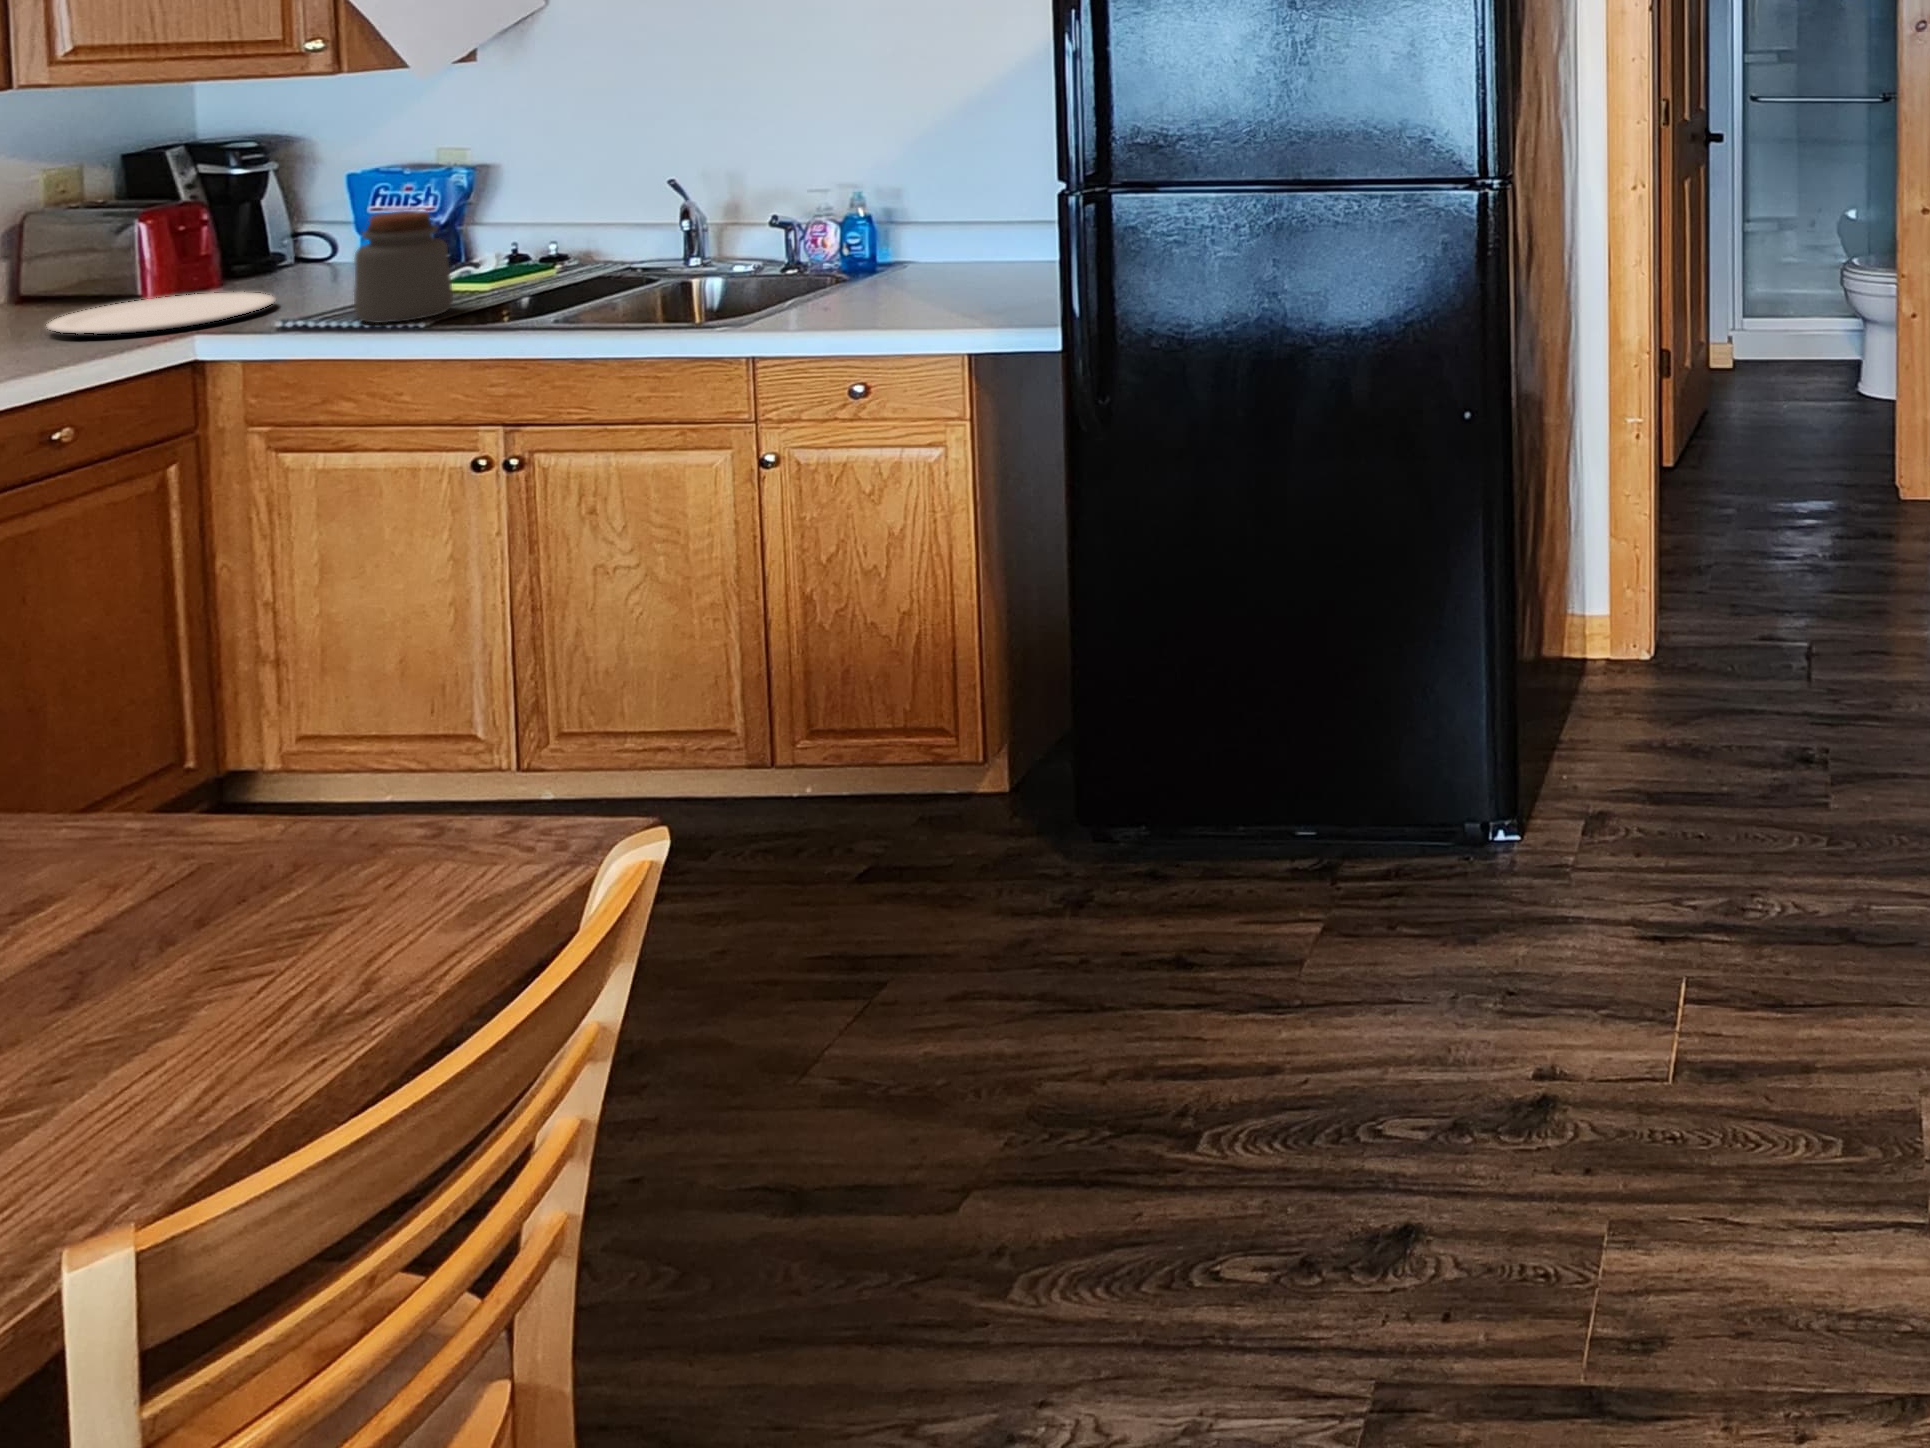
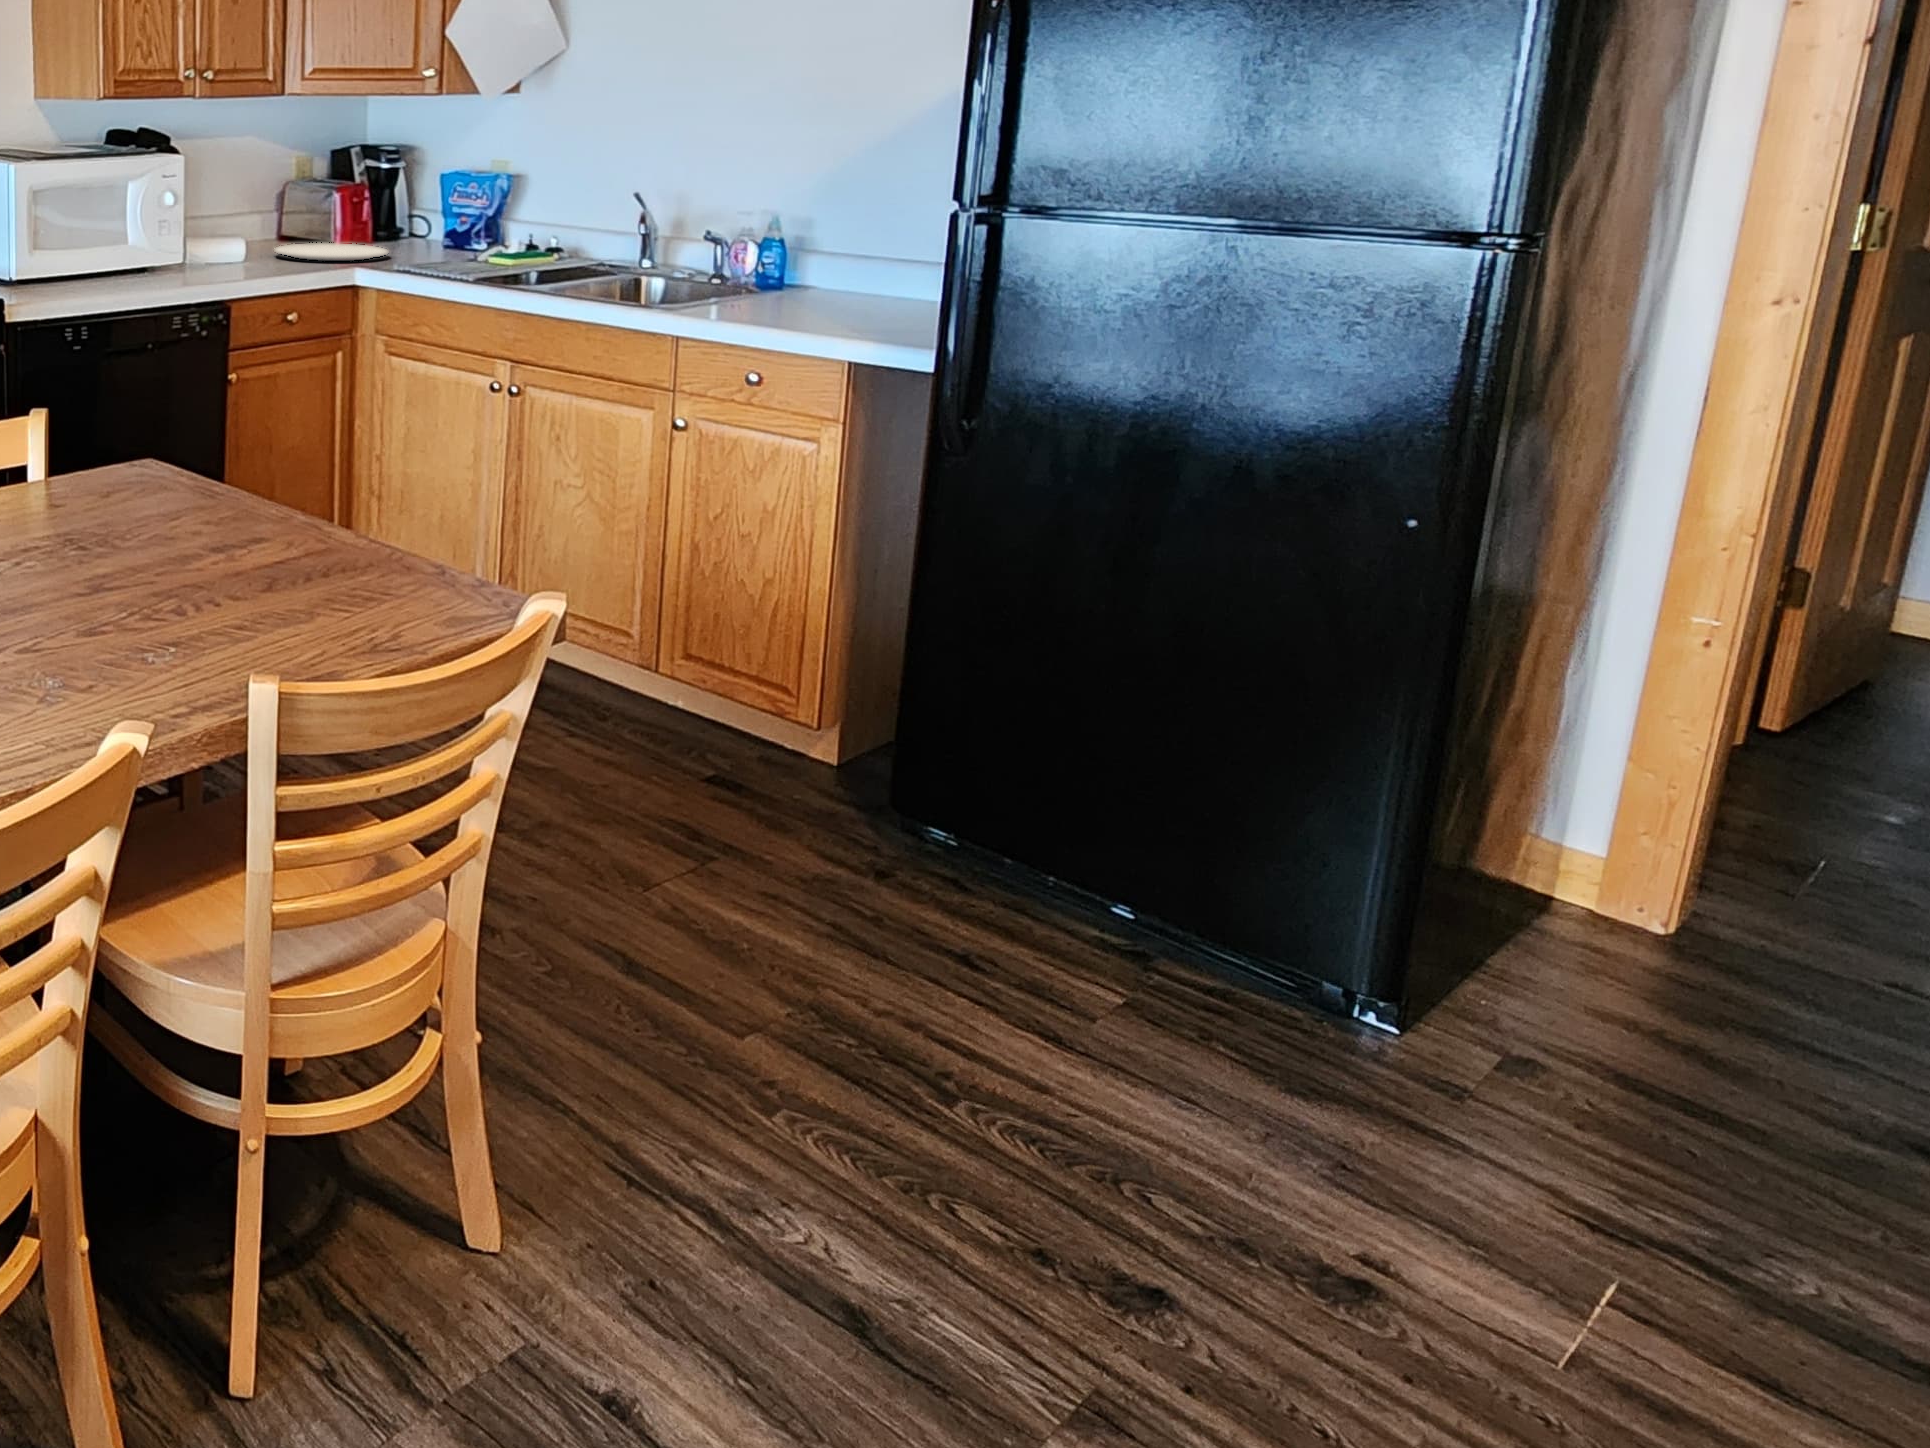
jar: present [354,211,453,323] -> none [429,193,488,274]

